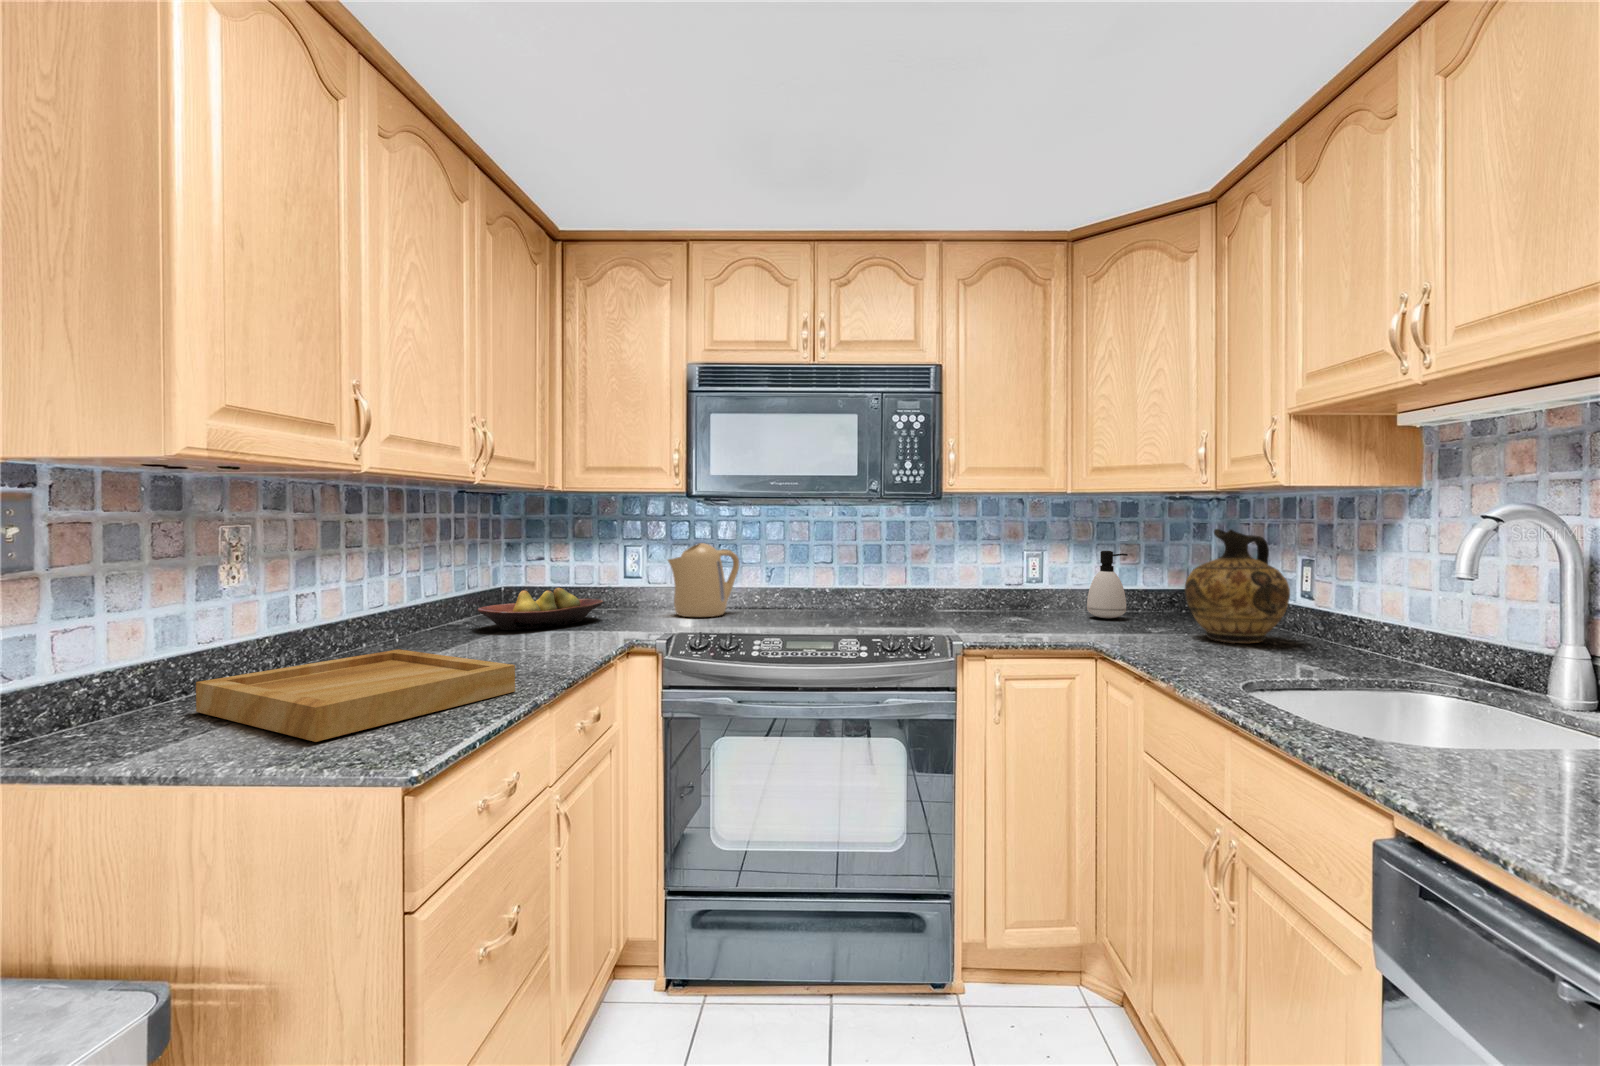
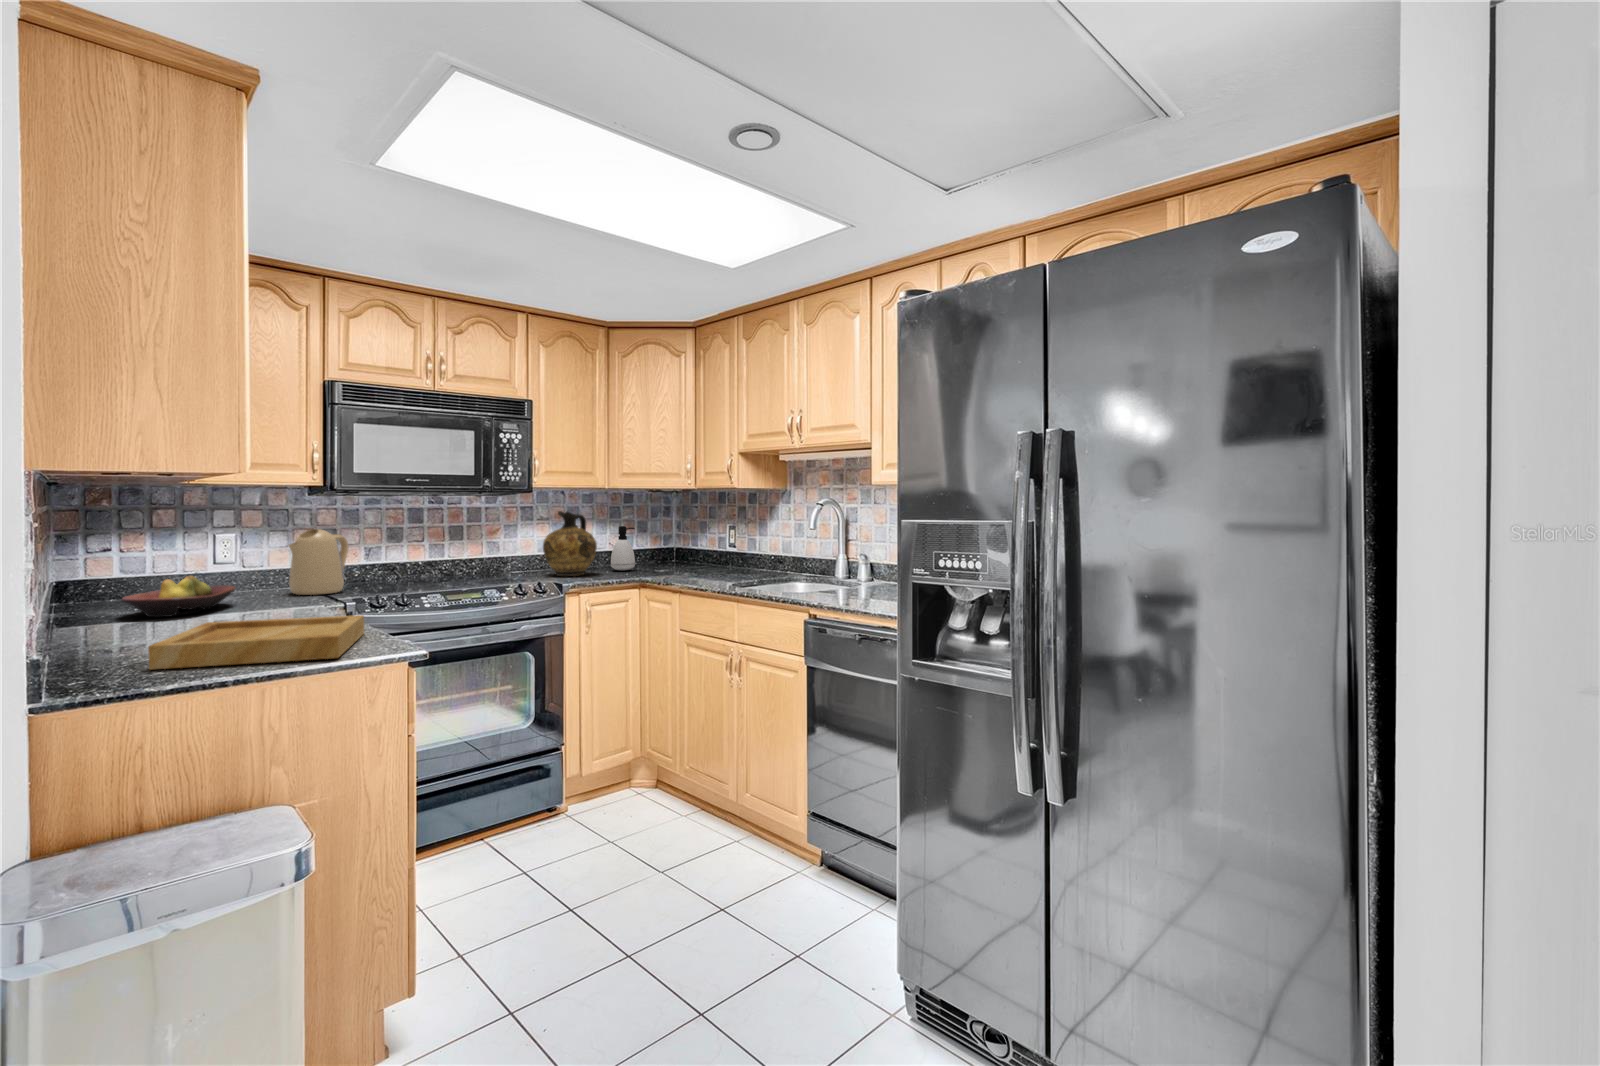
ceramic jug: present [1185,529,1290,643] -> present [543,511,597,576]

